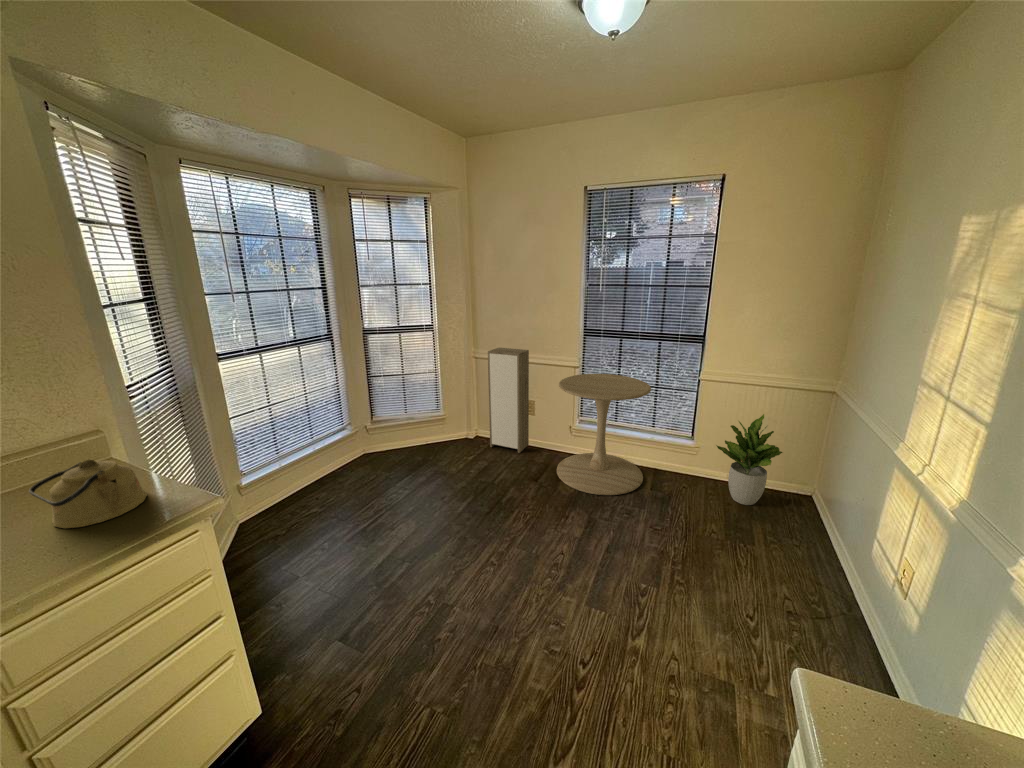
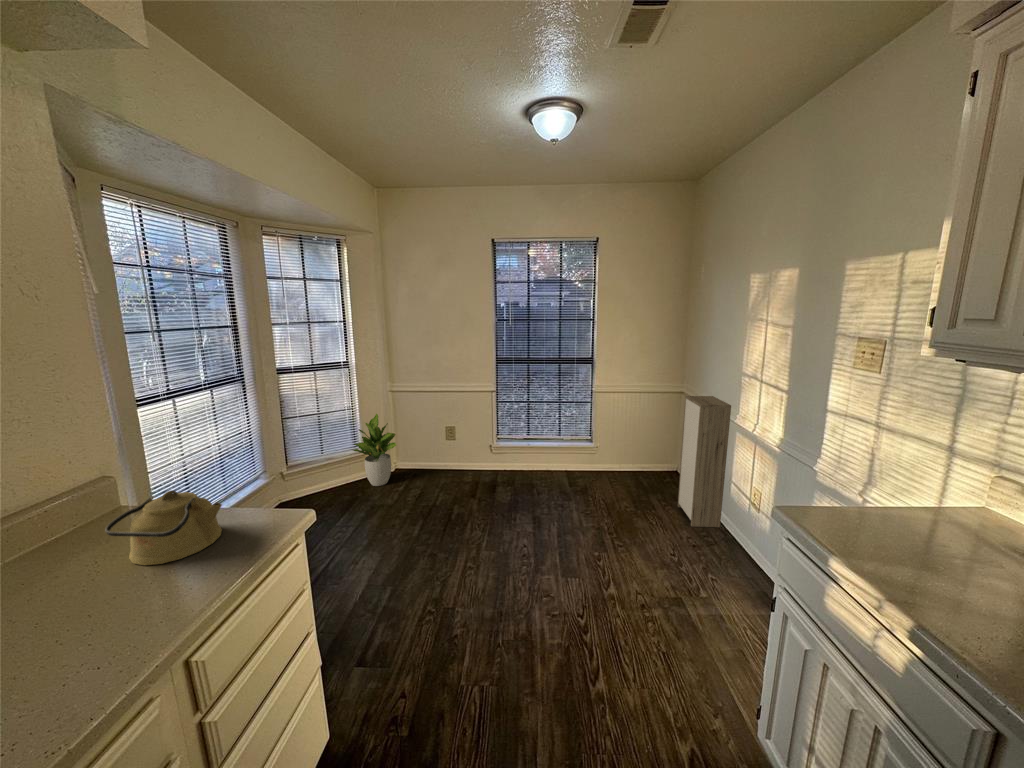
storage cabinet: present [488,348,529,453] -> present [678,396,731,527]
pedestal table: present [557,374,651,495] -> none [487,395,563,497]
potted plant: present [716,414,783,505] -> present [353,414,396,486]

